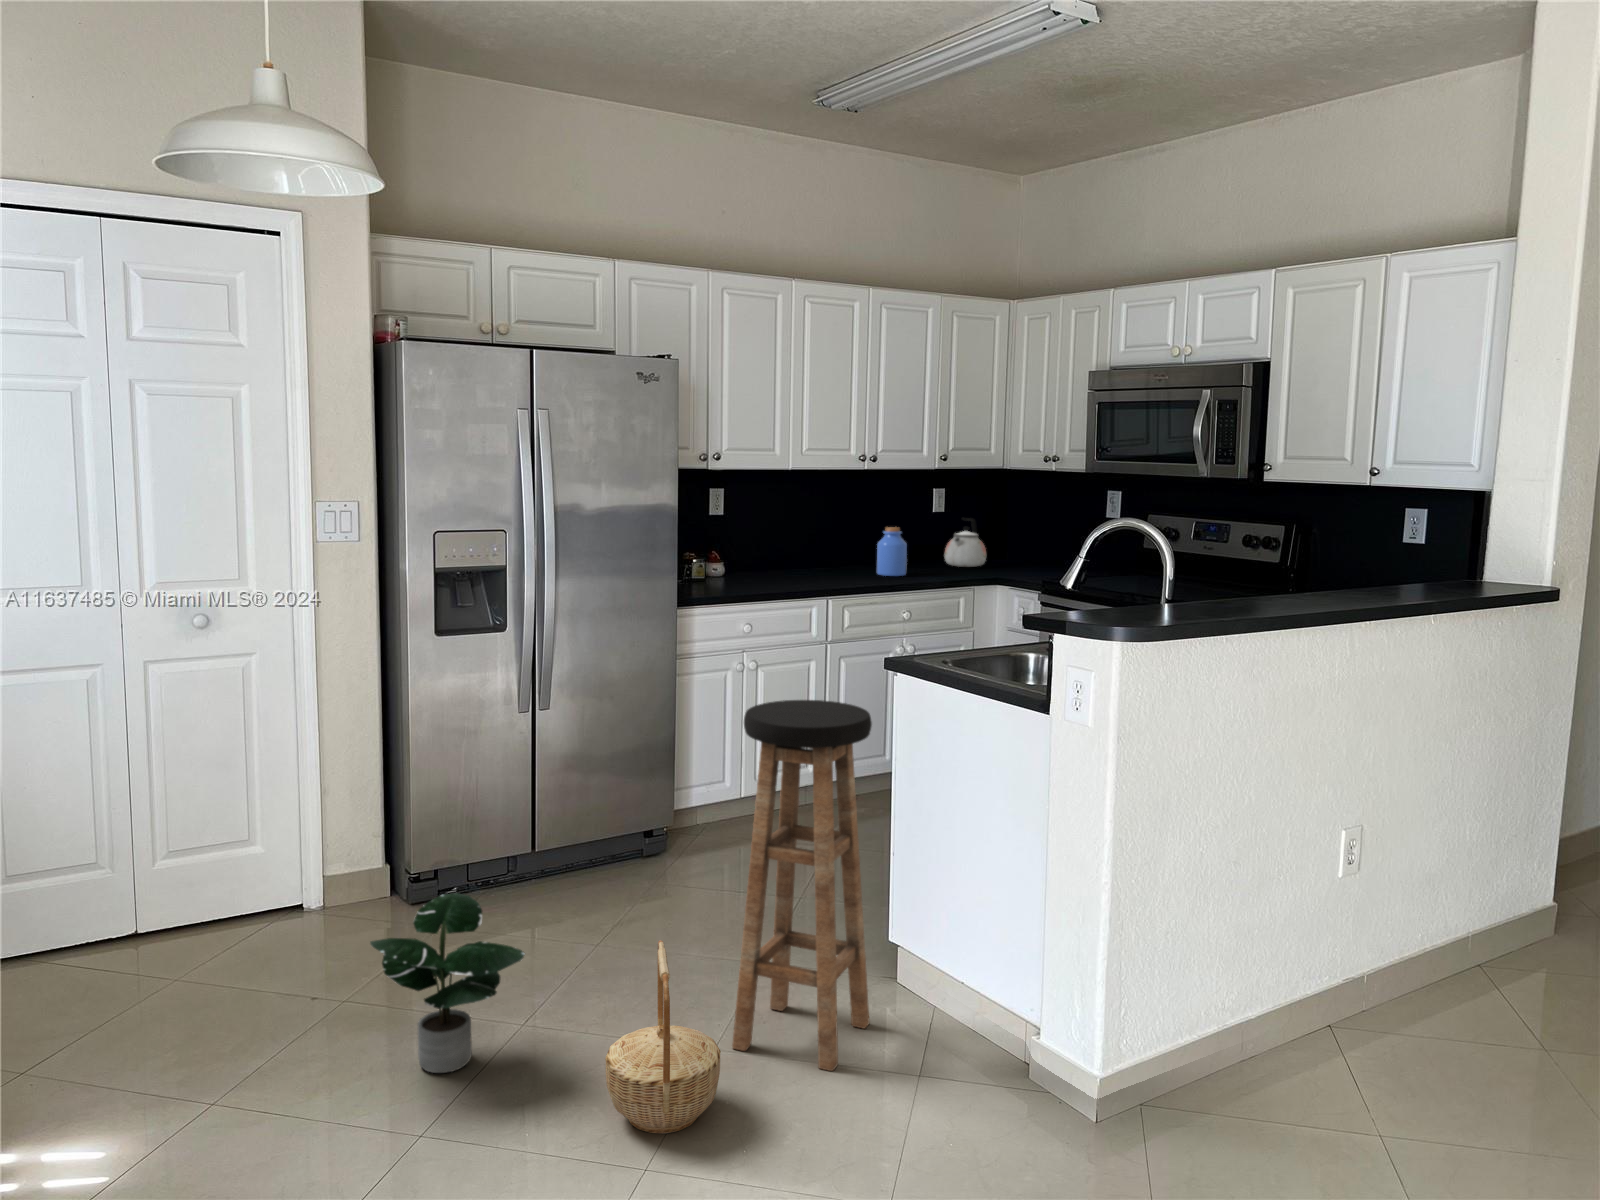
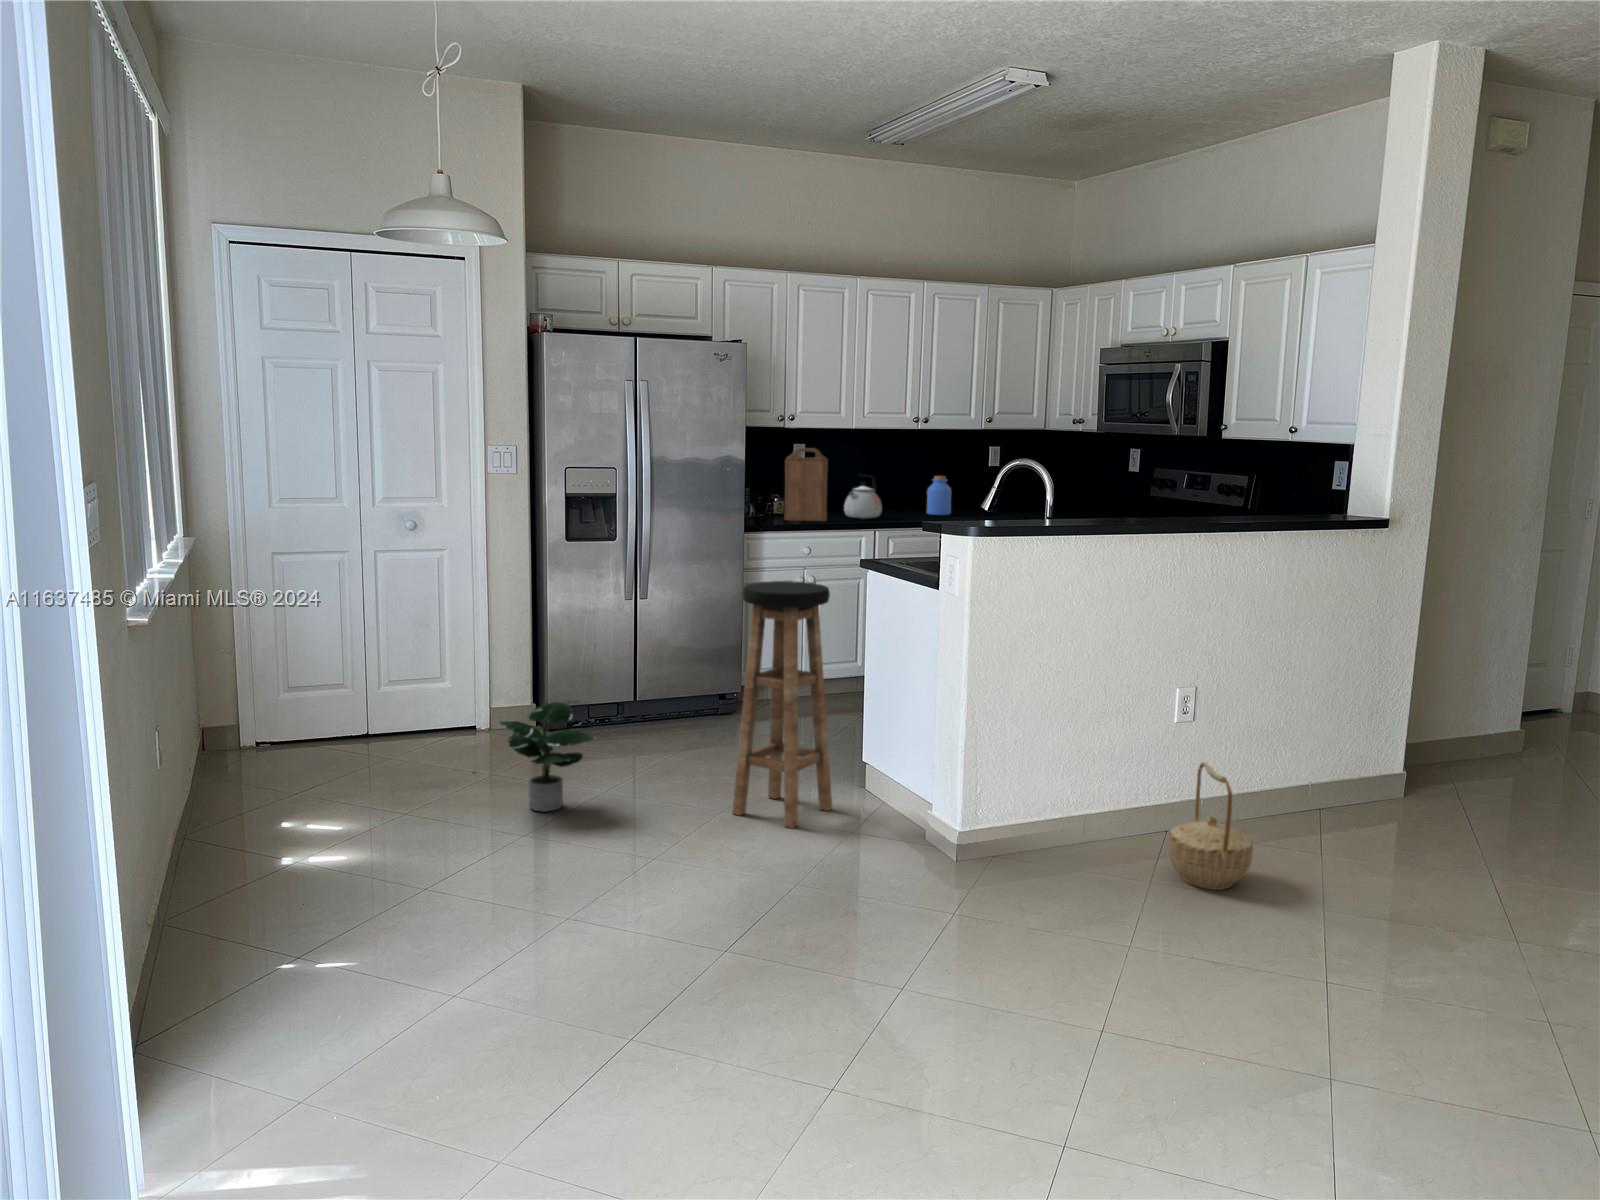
cutting board: none [714,496,770,591] -> present [785,448,828,521]
kettle: present [945,518,986,567] -> present [844,474,882,519]
basket: present [605,940,721,1133] -> present [1168,762,1253,890]

